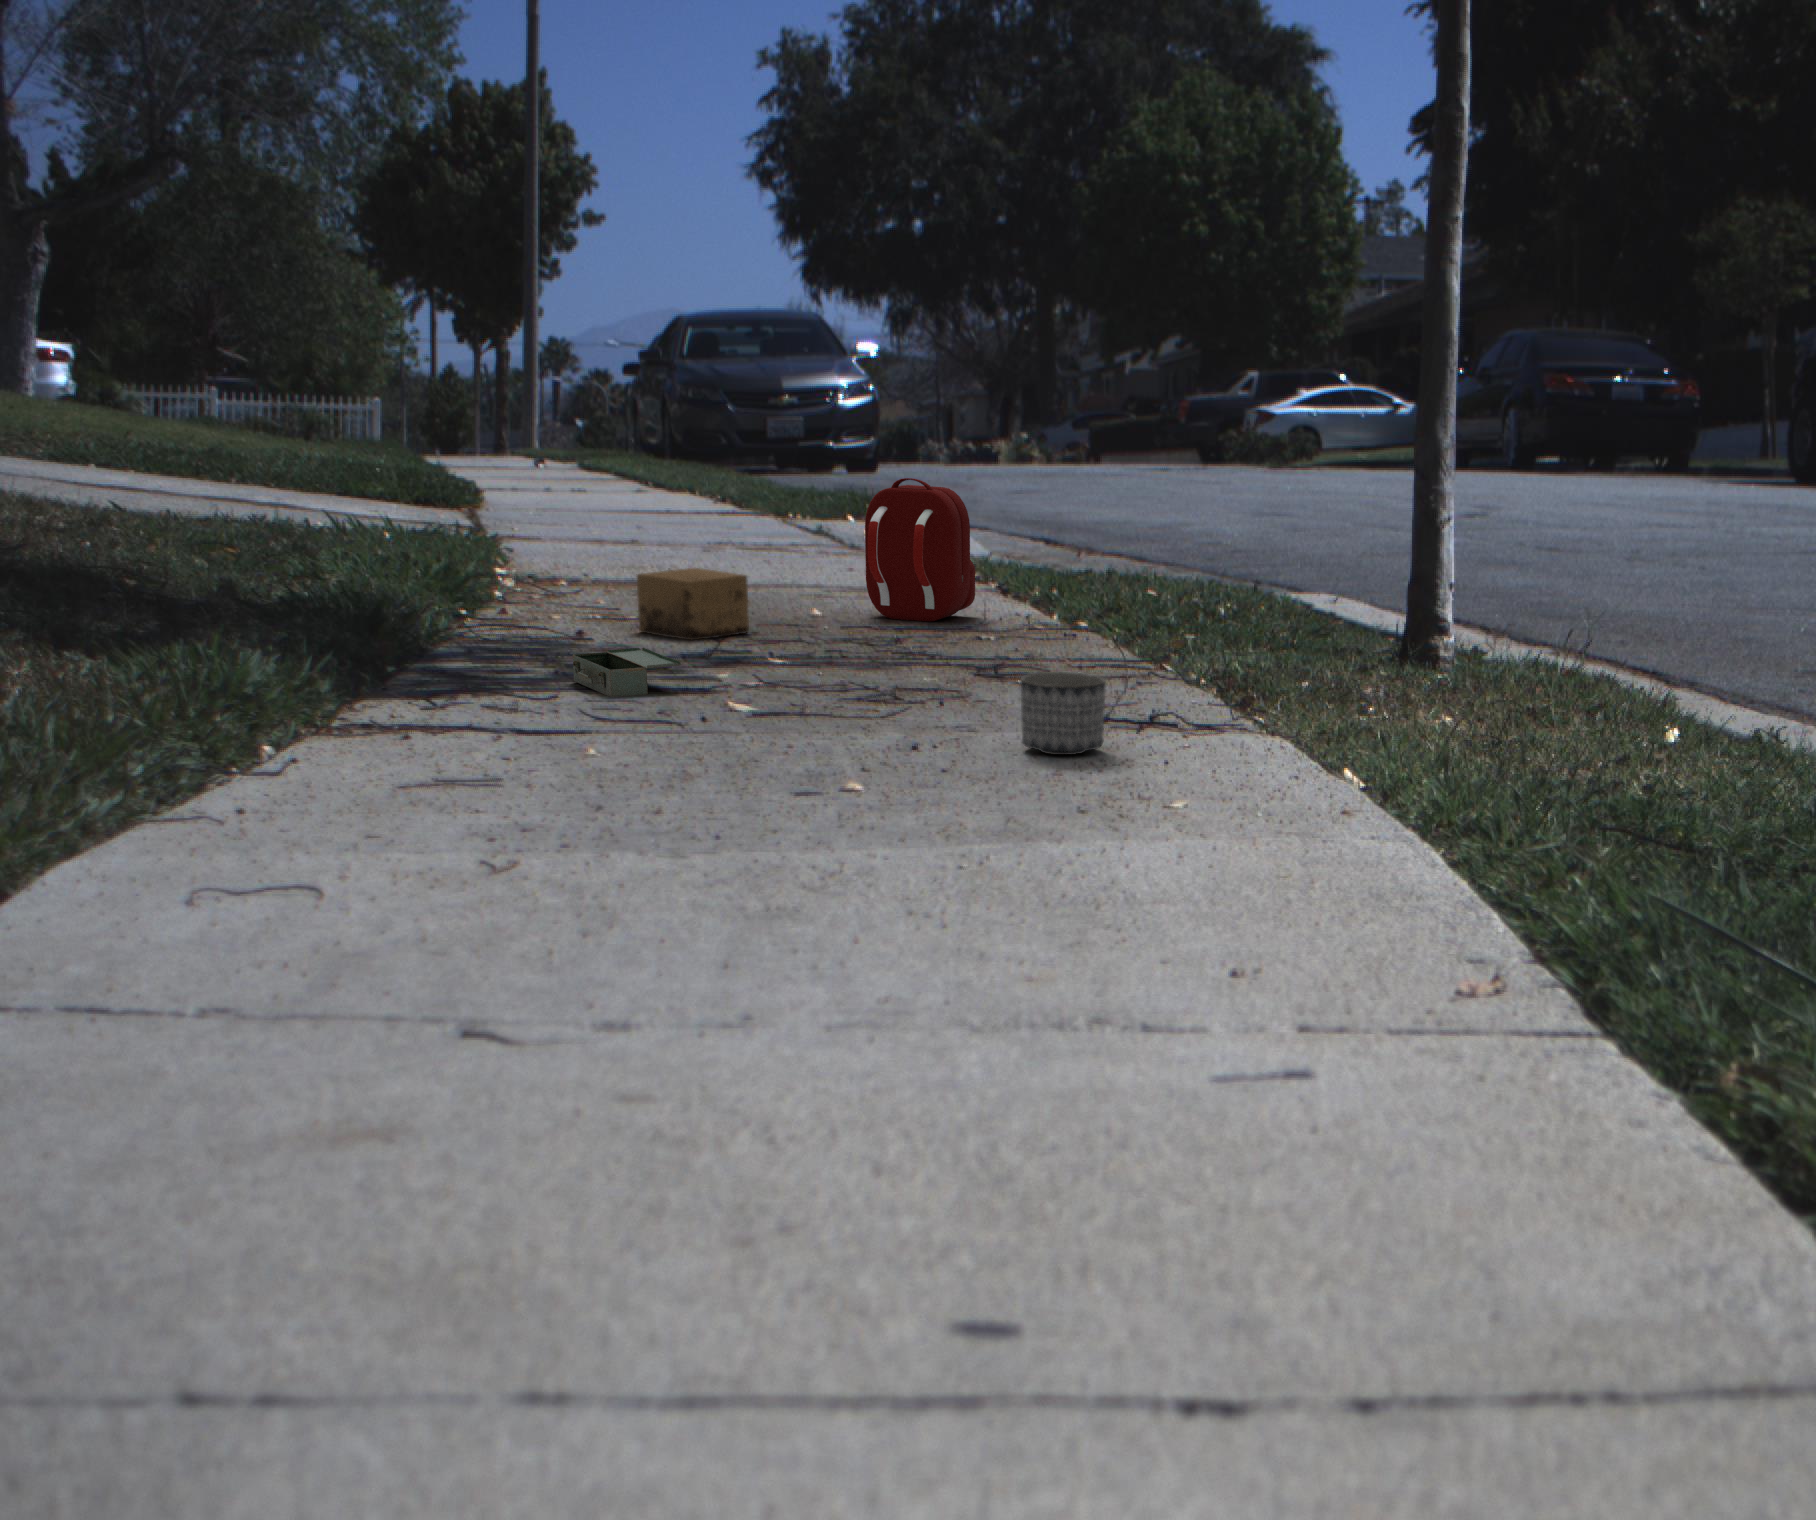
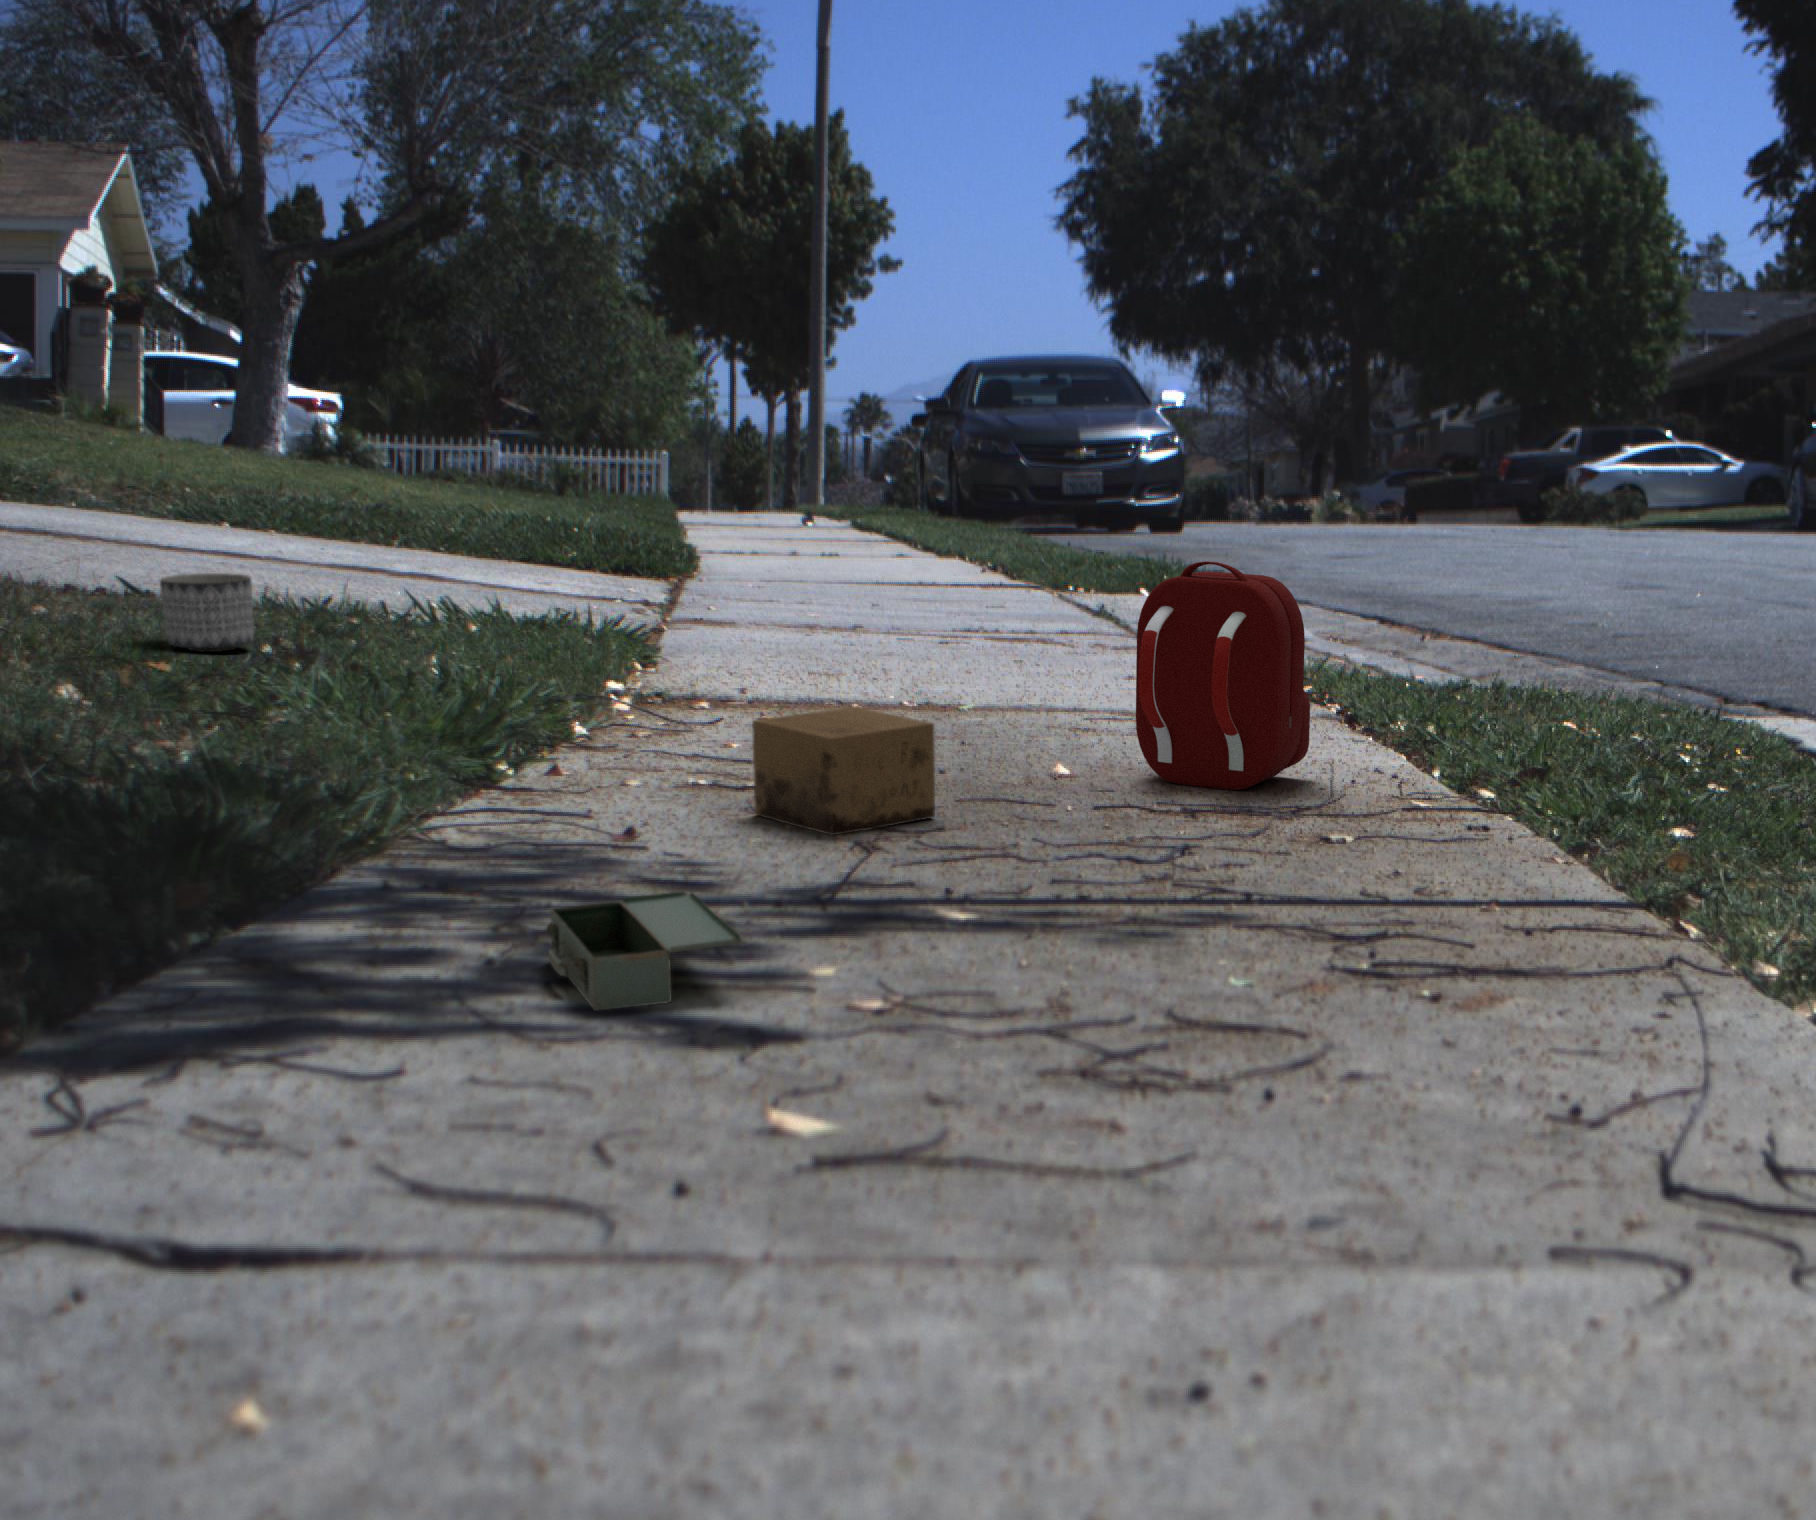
planter: present [1020,672,1106,755] -> present [160,573,254,652]

